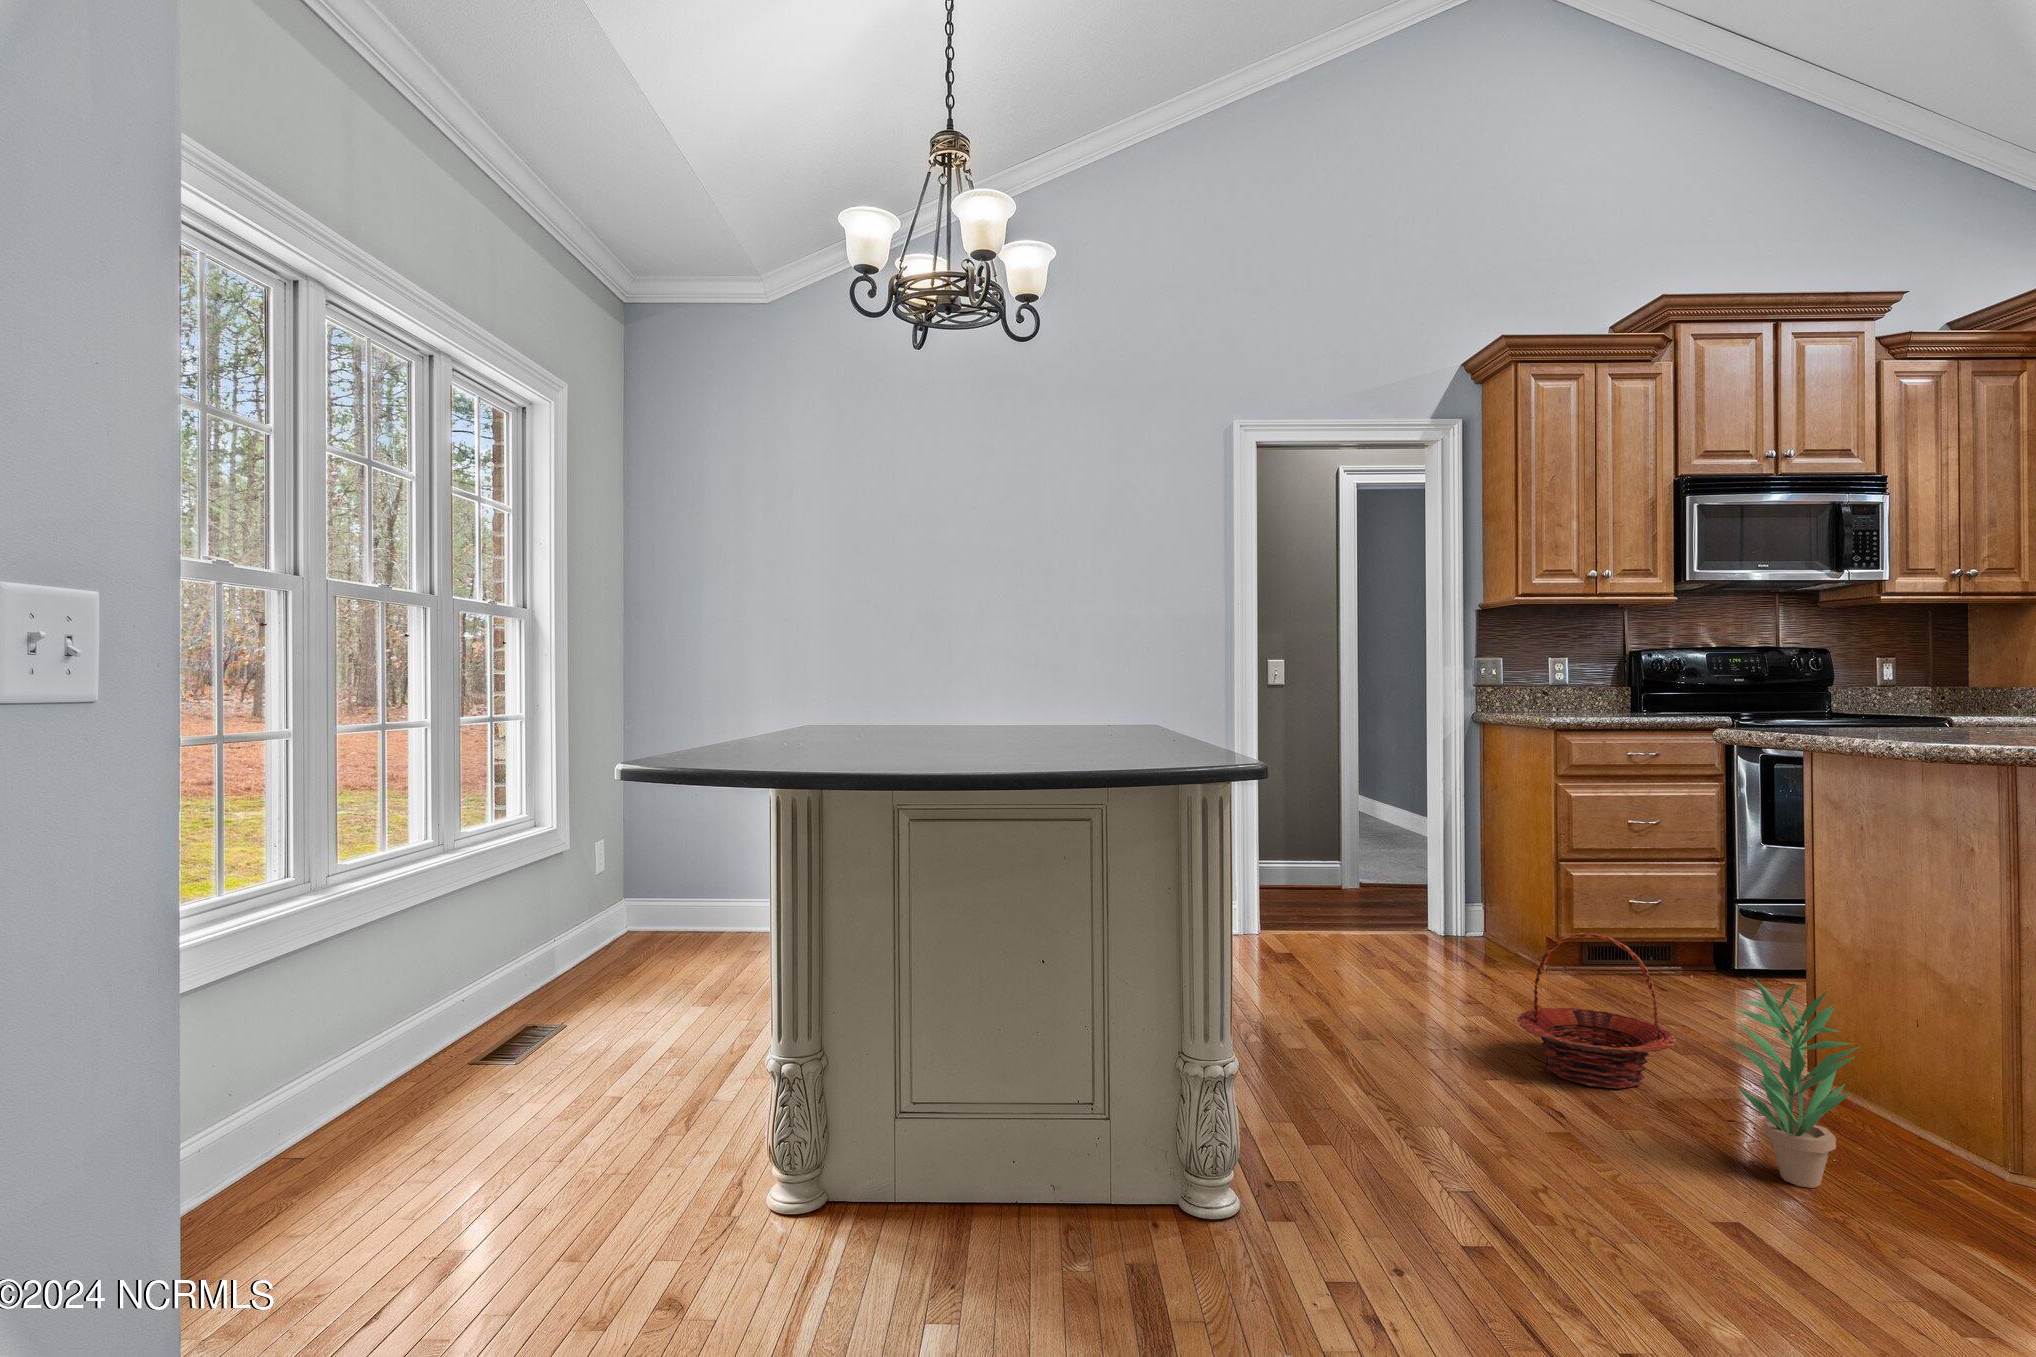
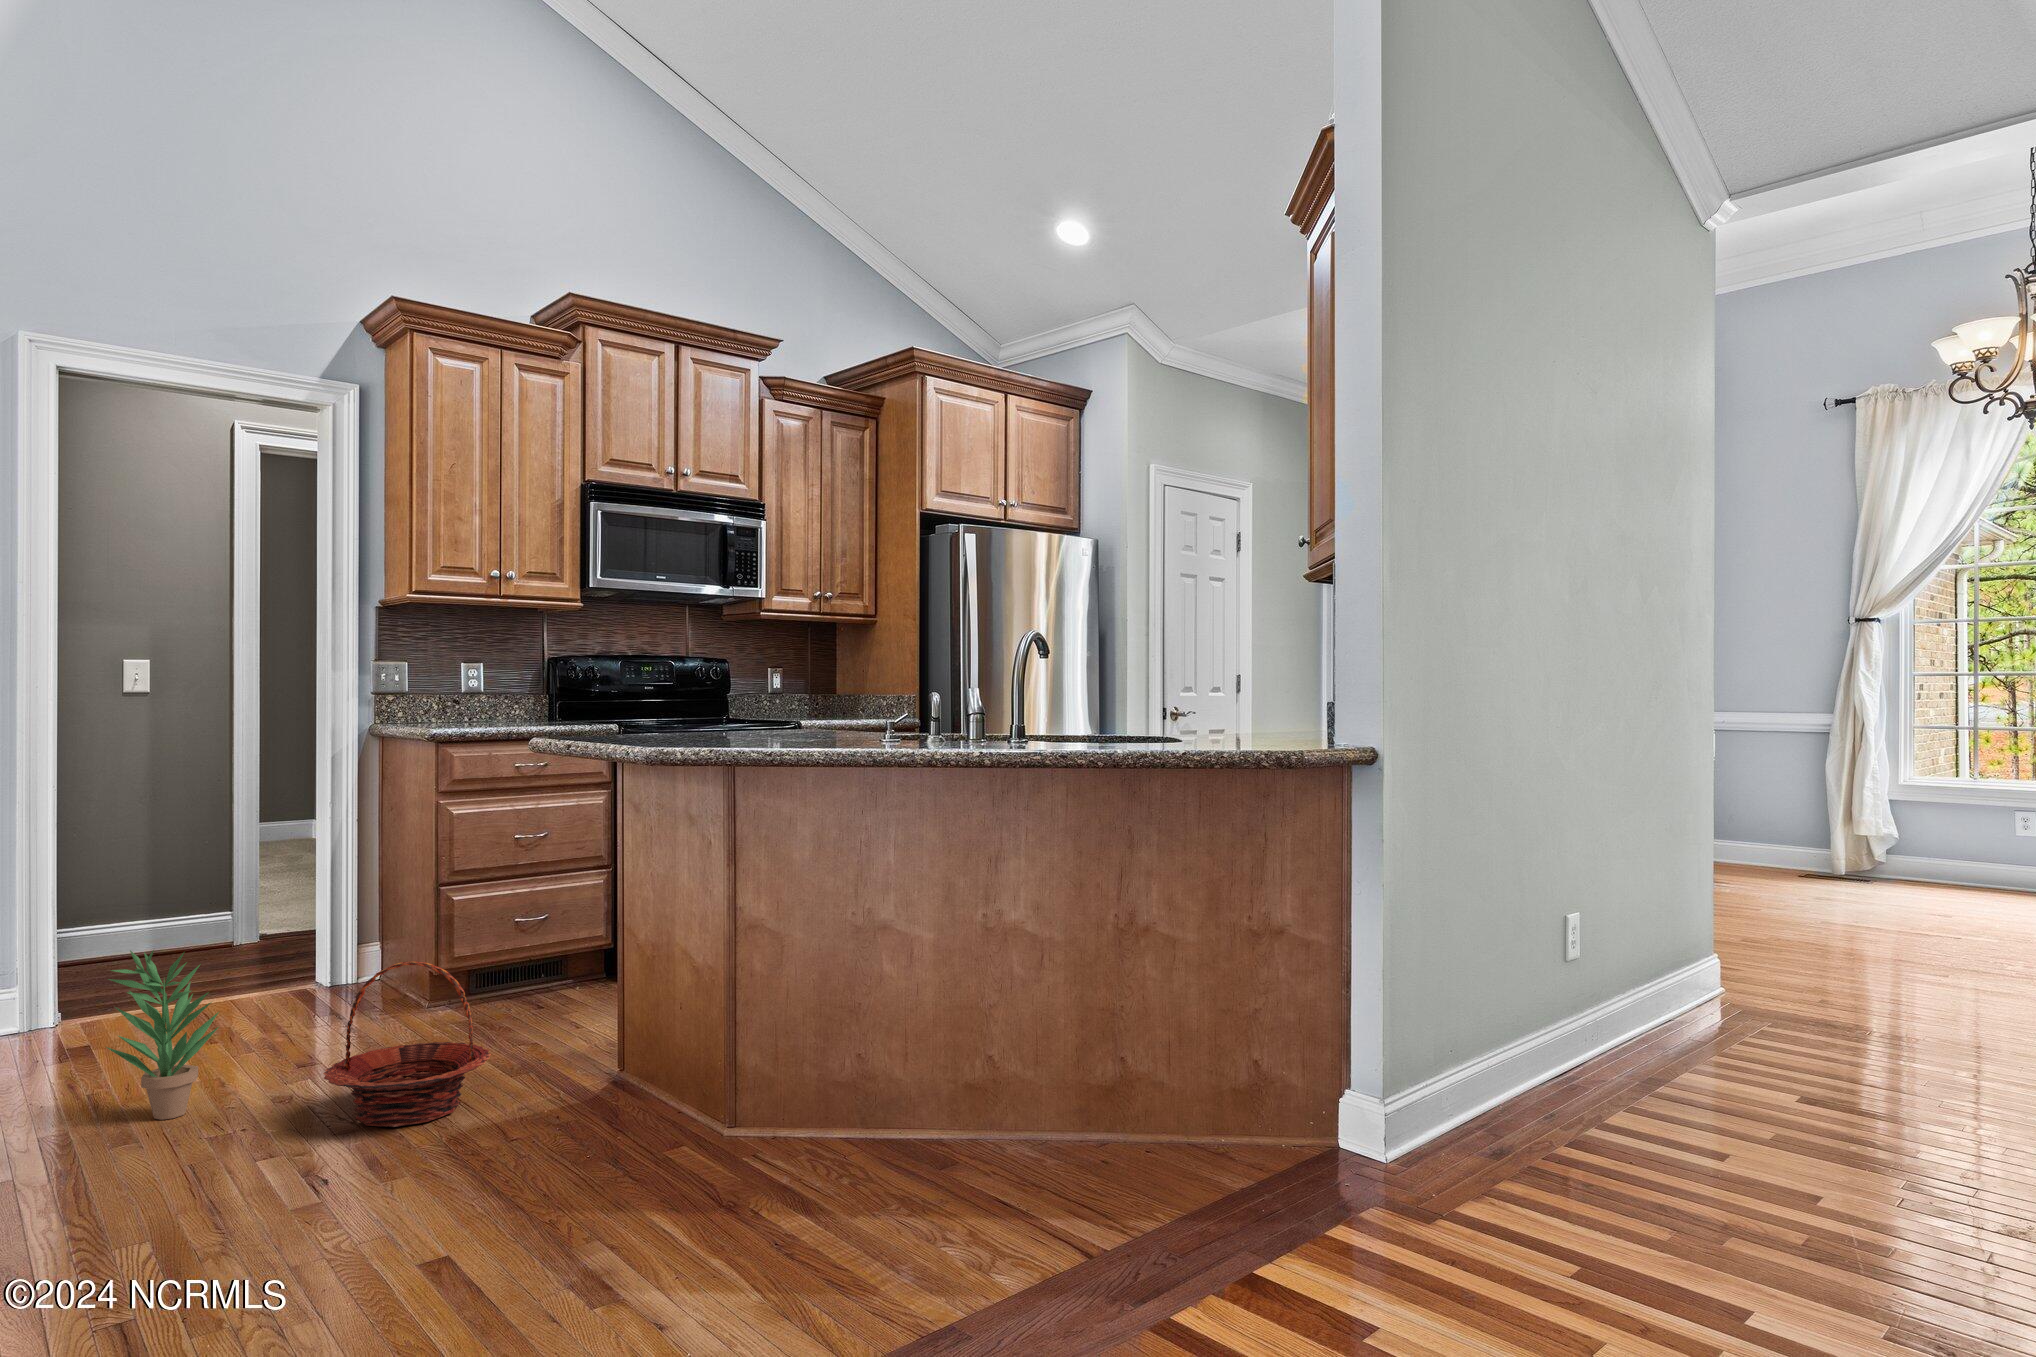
potted plant: present [1732,979,1859,1188] -> present [106,950,219,1120]

